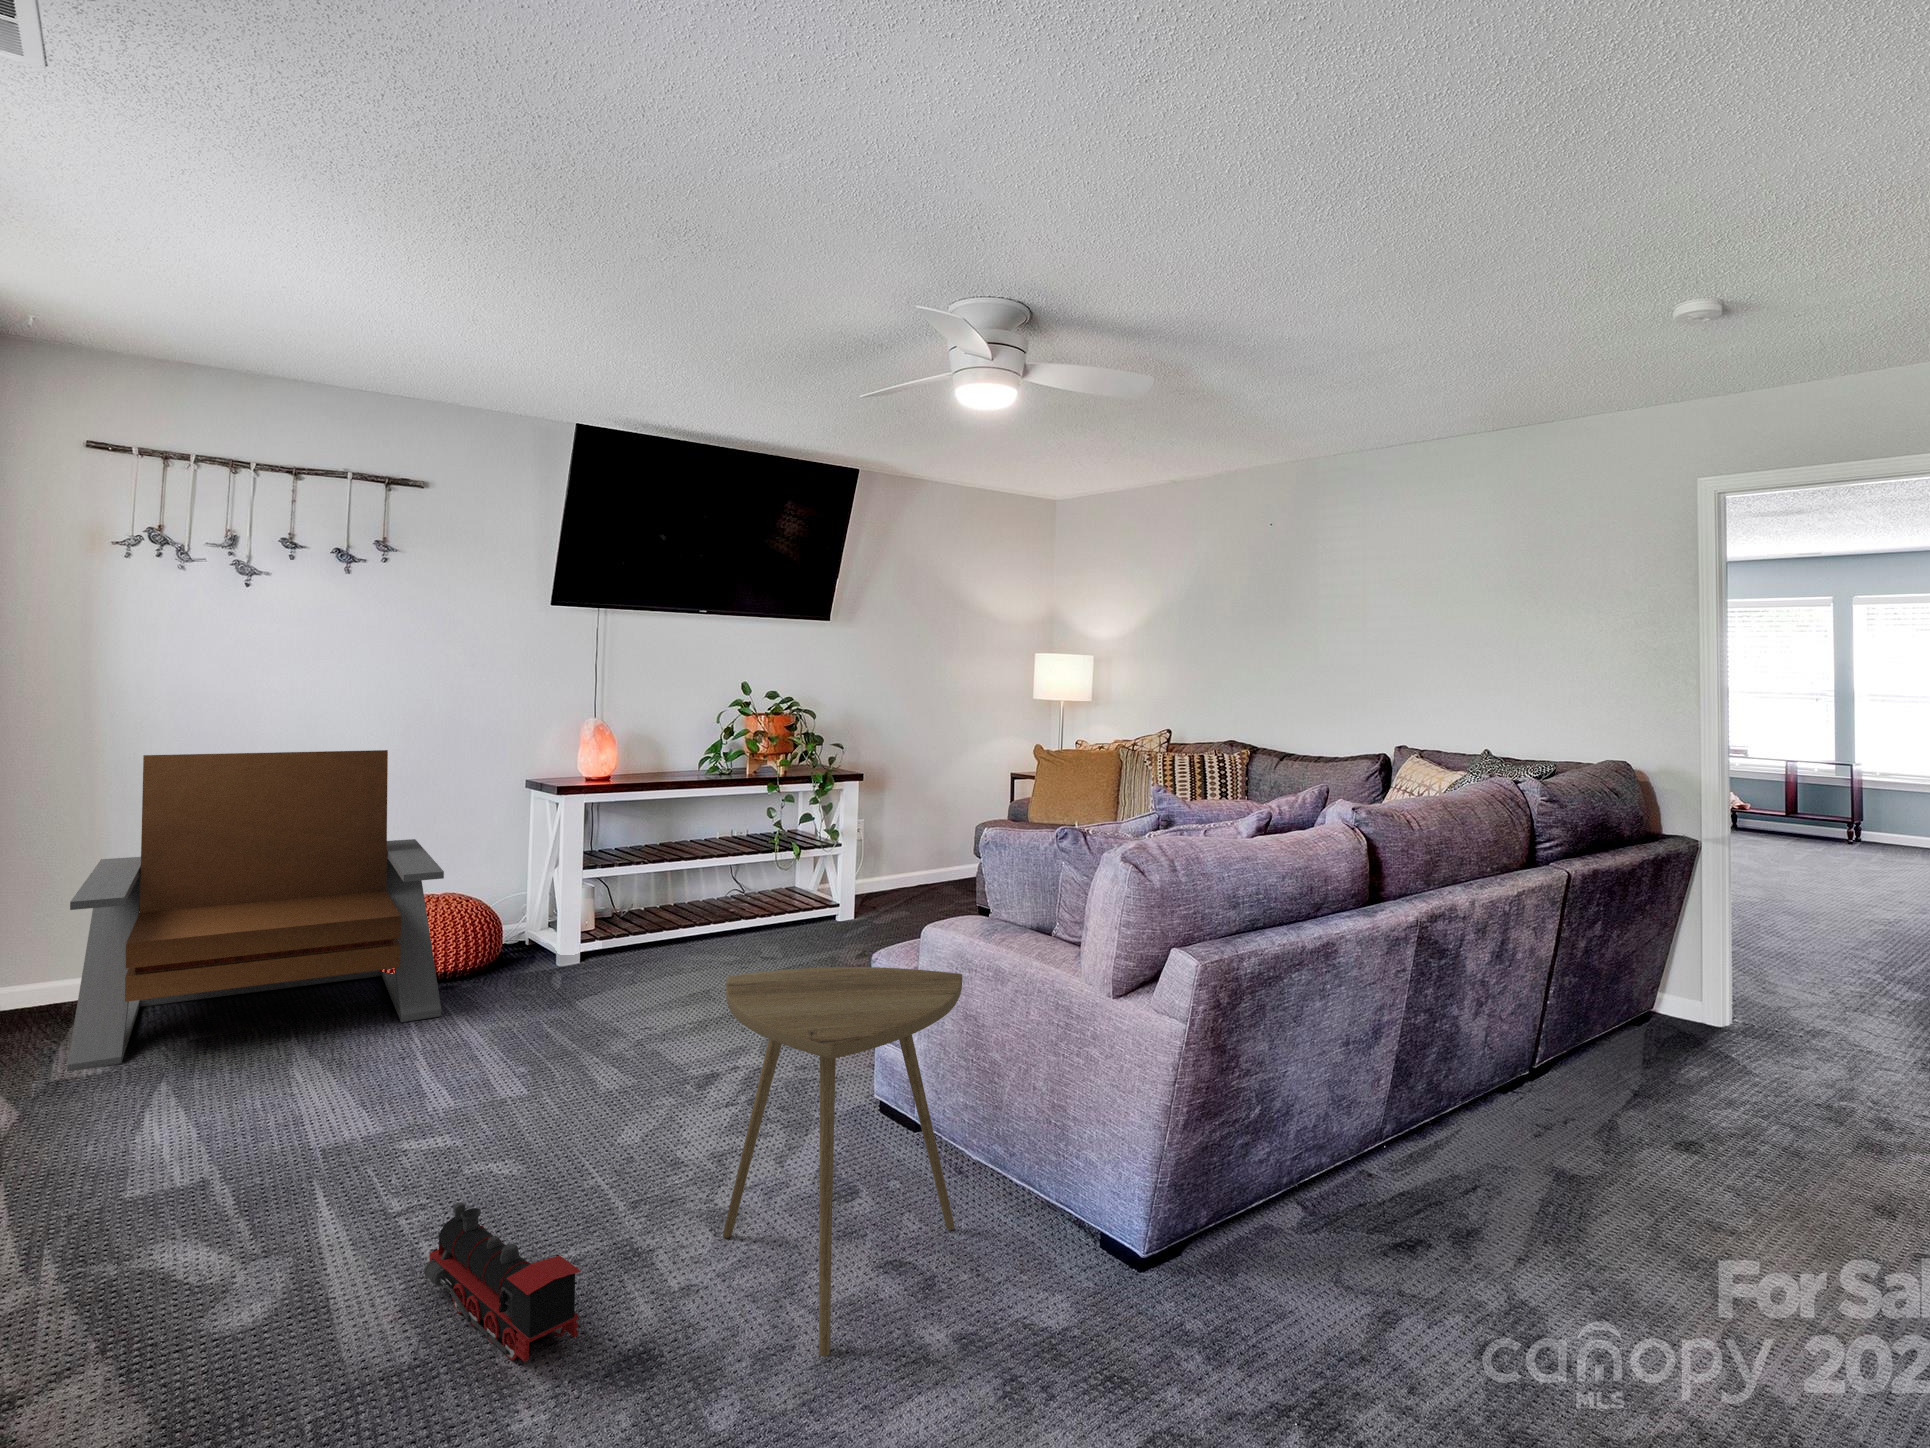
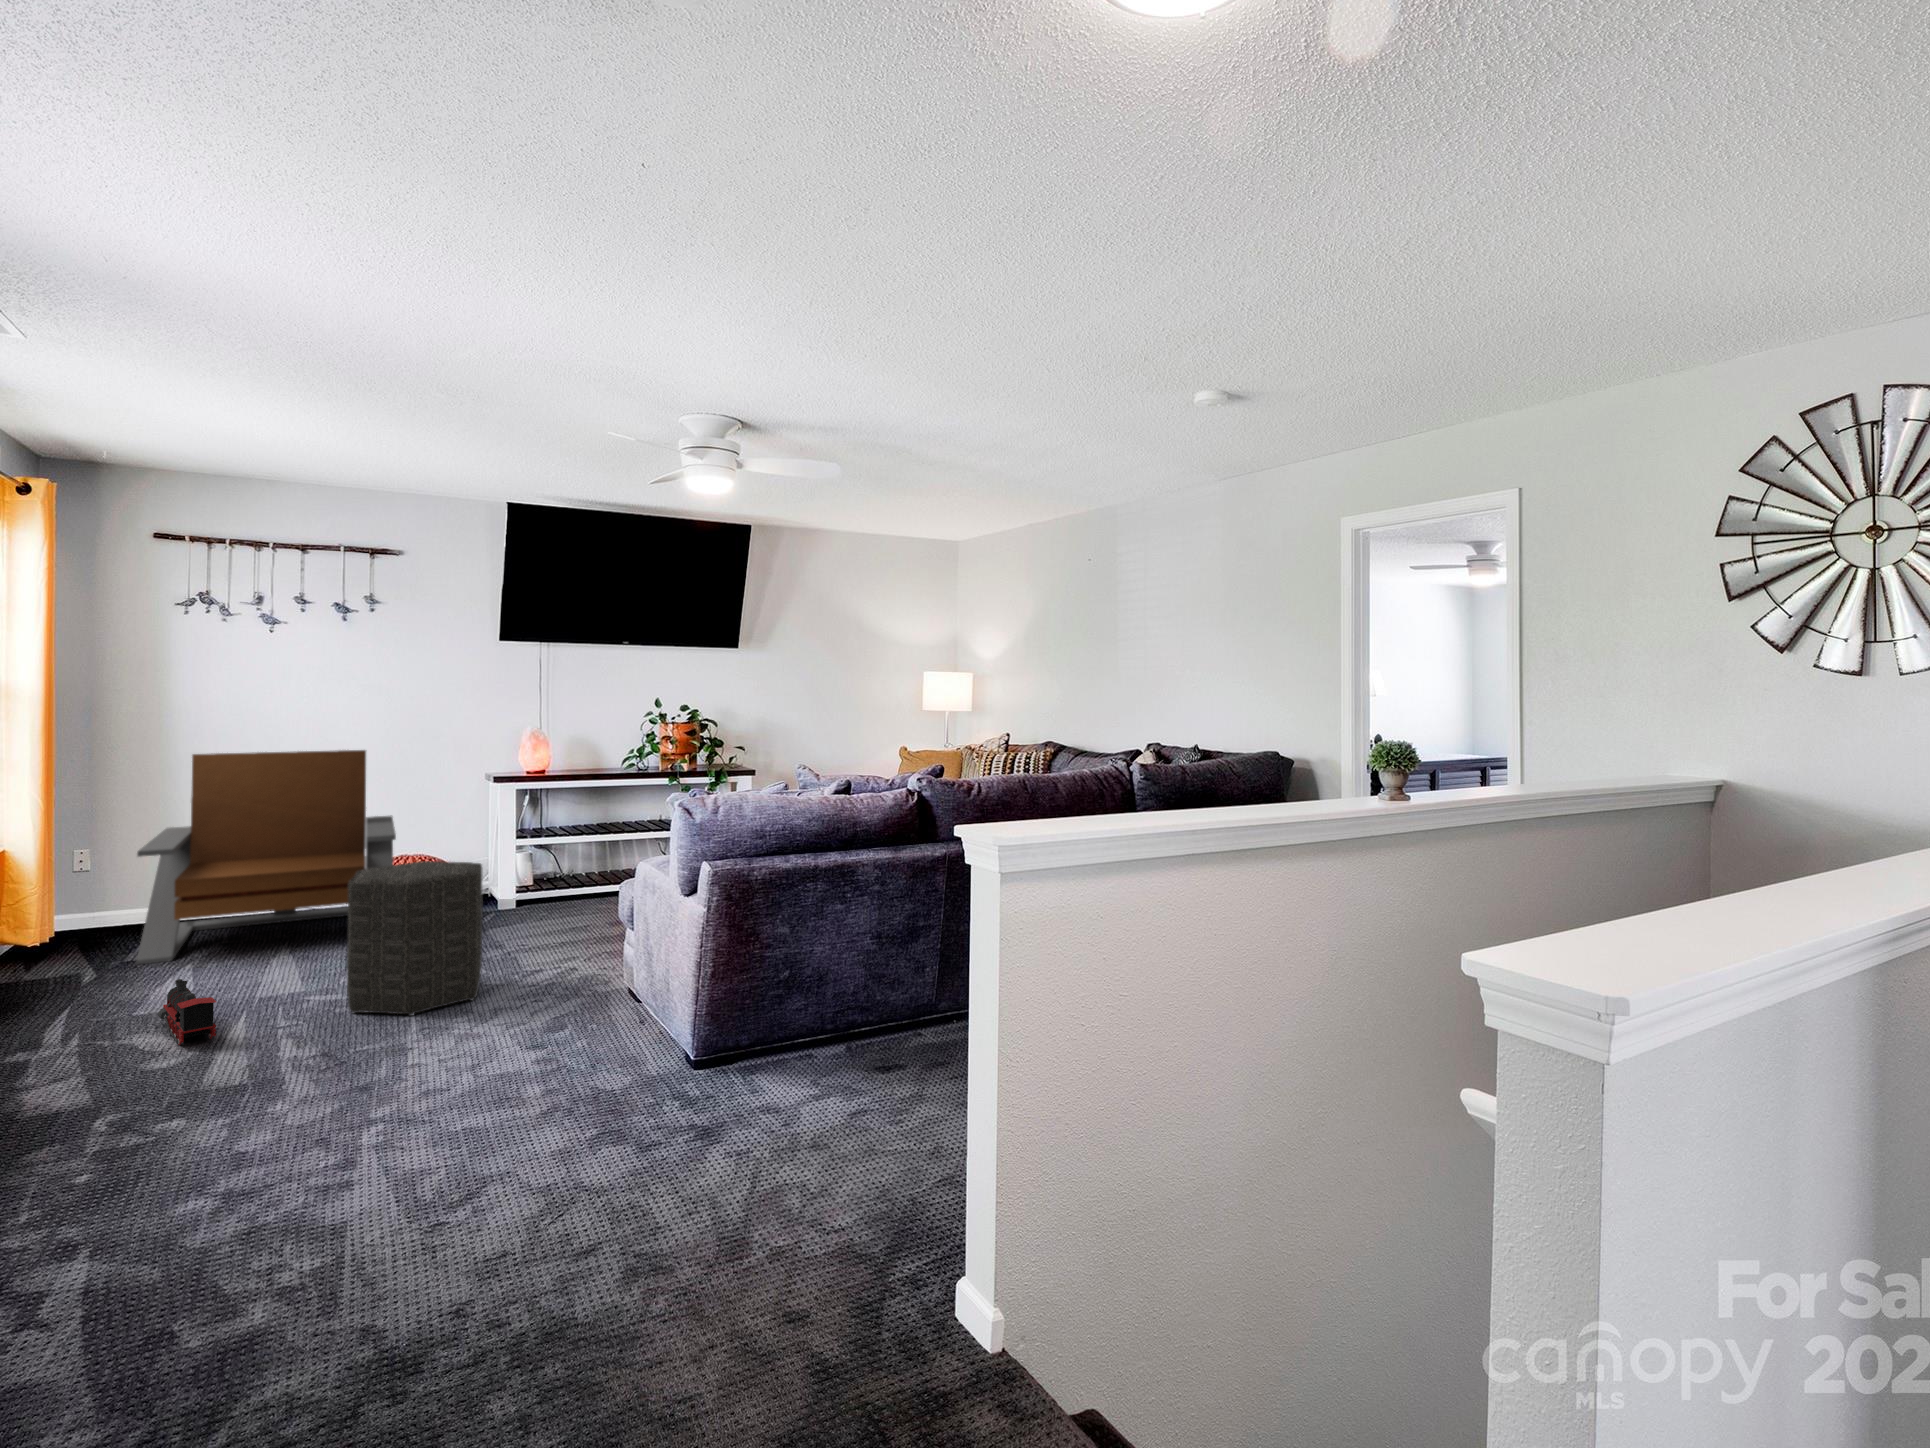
ottoman: none [429,920,626,1169] -> present [346,861,483,1016]
side table: present [723,967,962,1357] -> none [495,882,657,1096]
toy train: present [424,1202,581,1362] -> present [158,979,216,1045]

